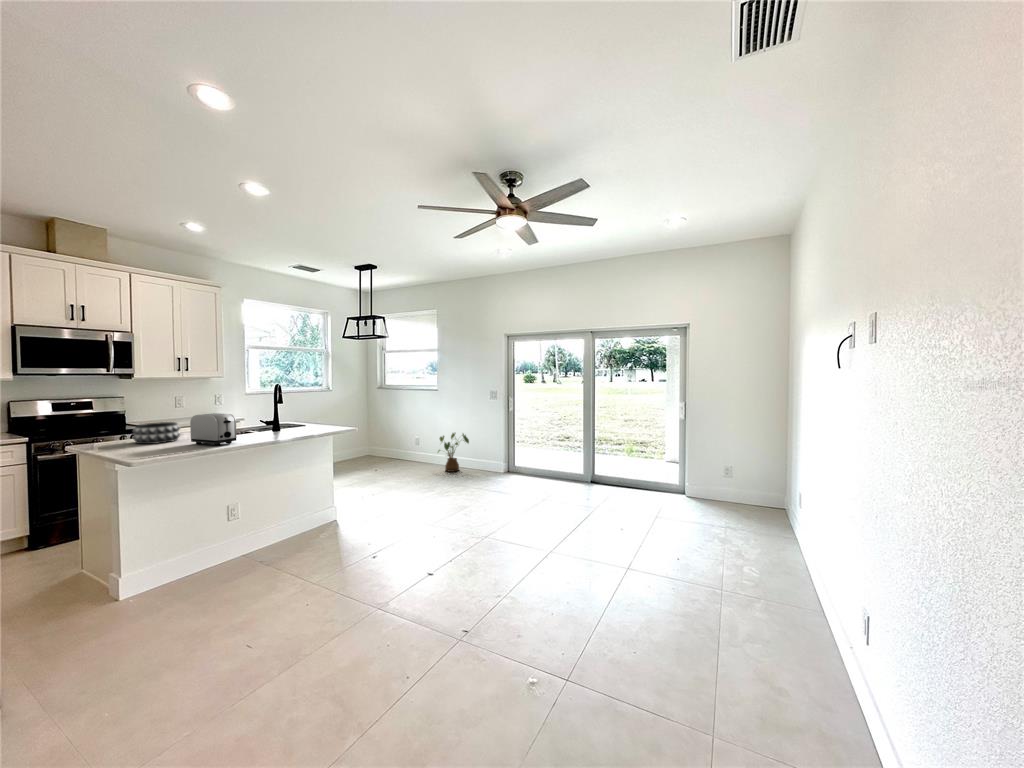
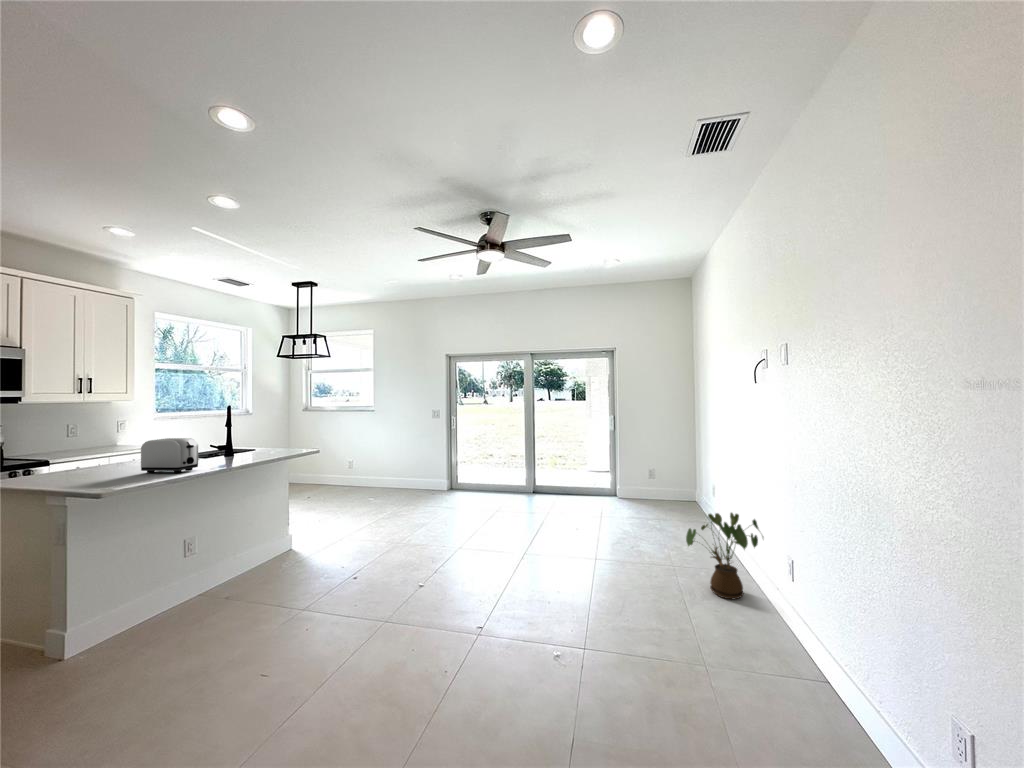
decorative bowl: present [133,422,180,444] -> none [58,451,119,477]
house plant: present [438,433,469,472] -> present [686,513,763,599]

